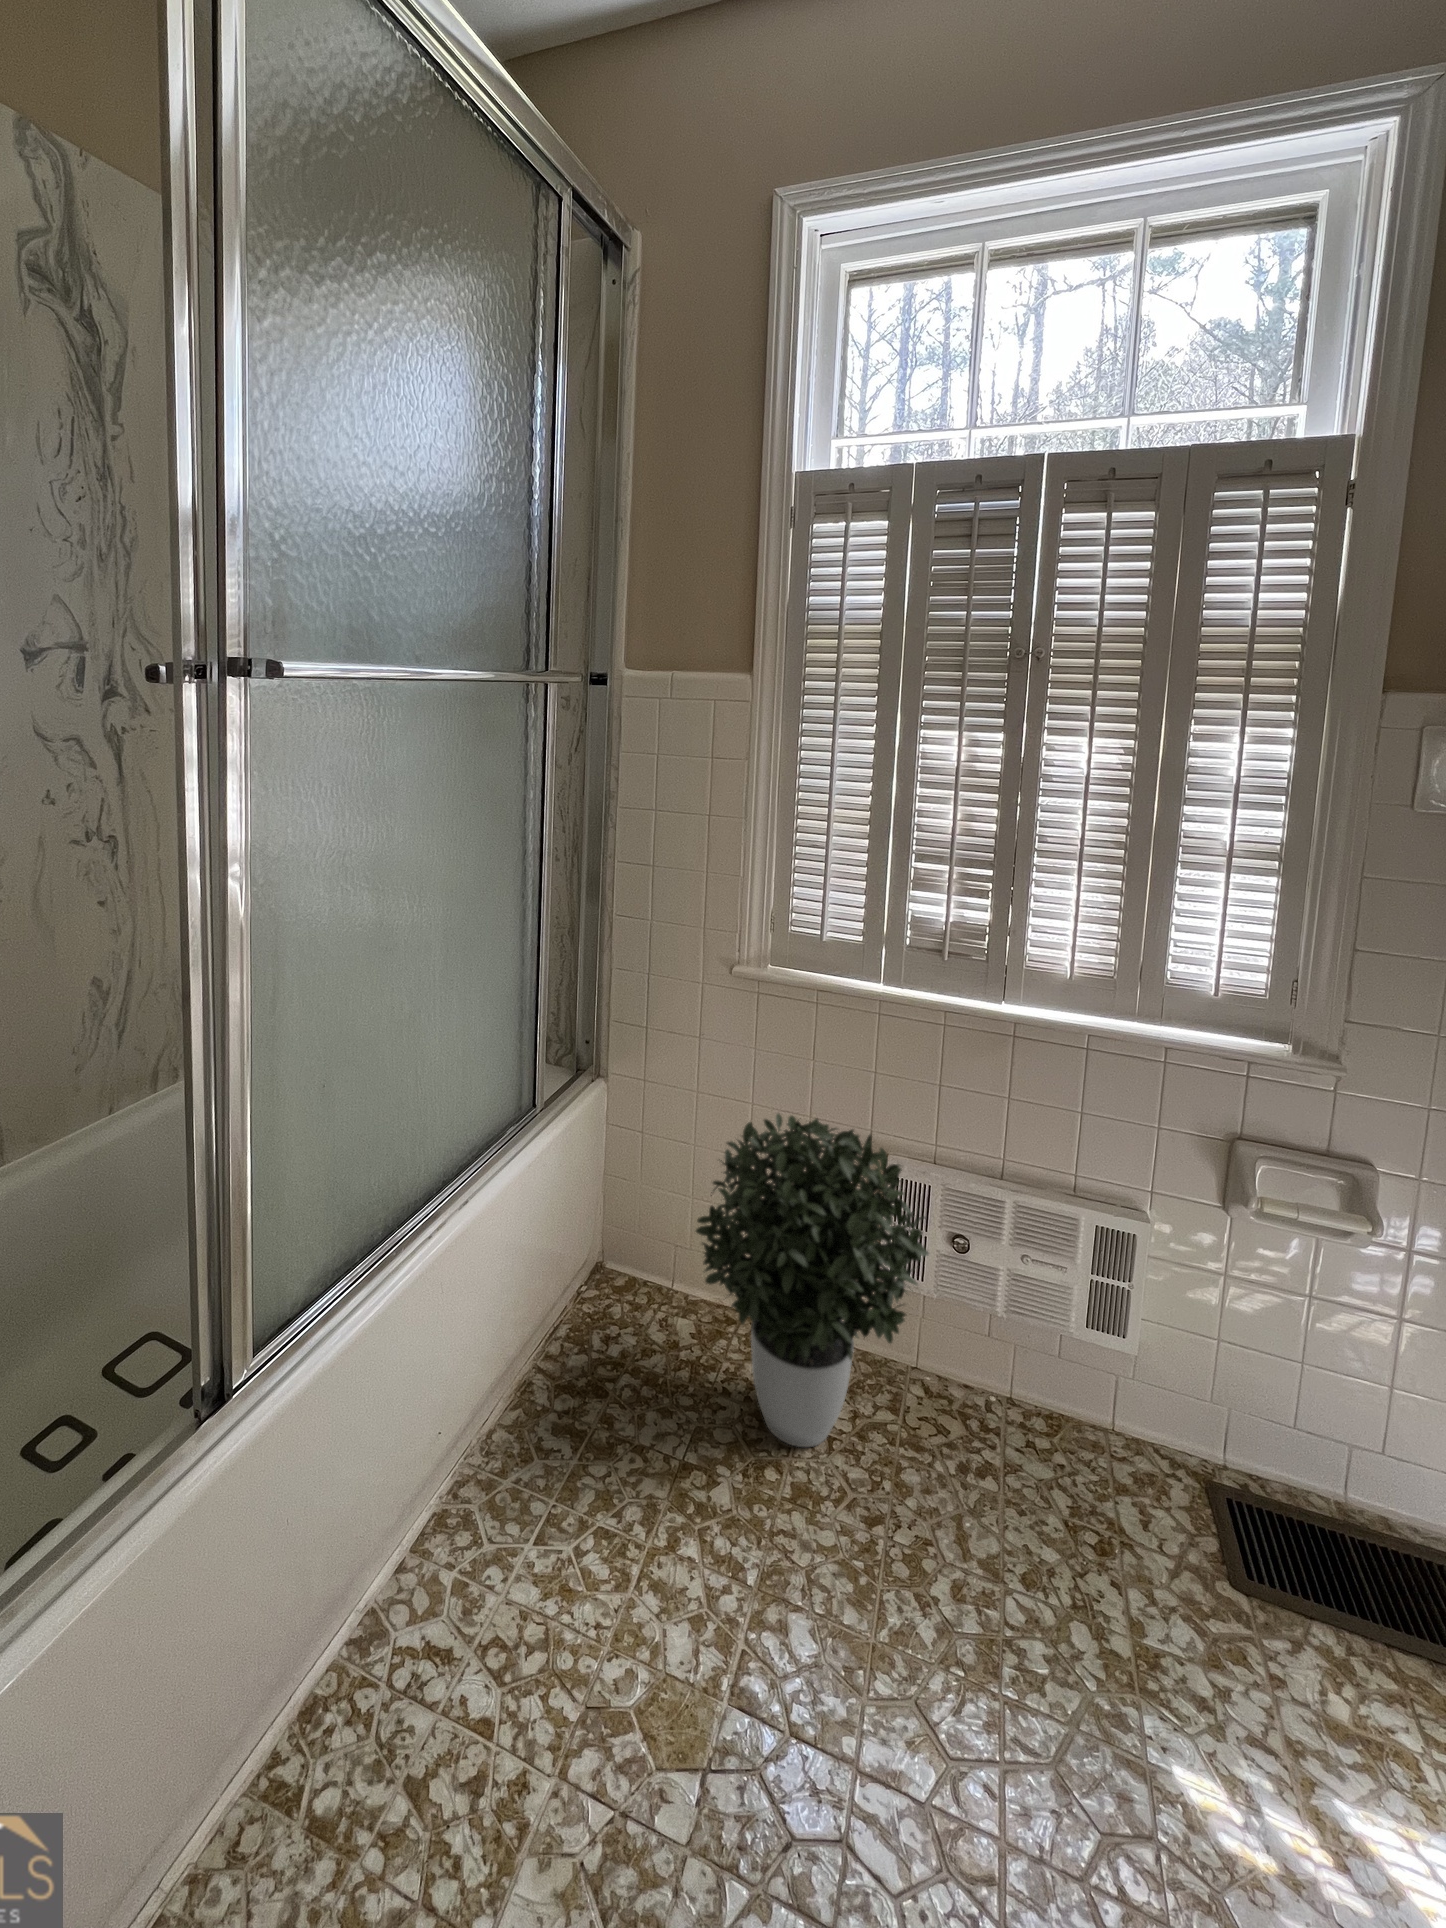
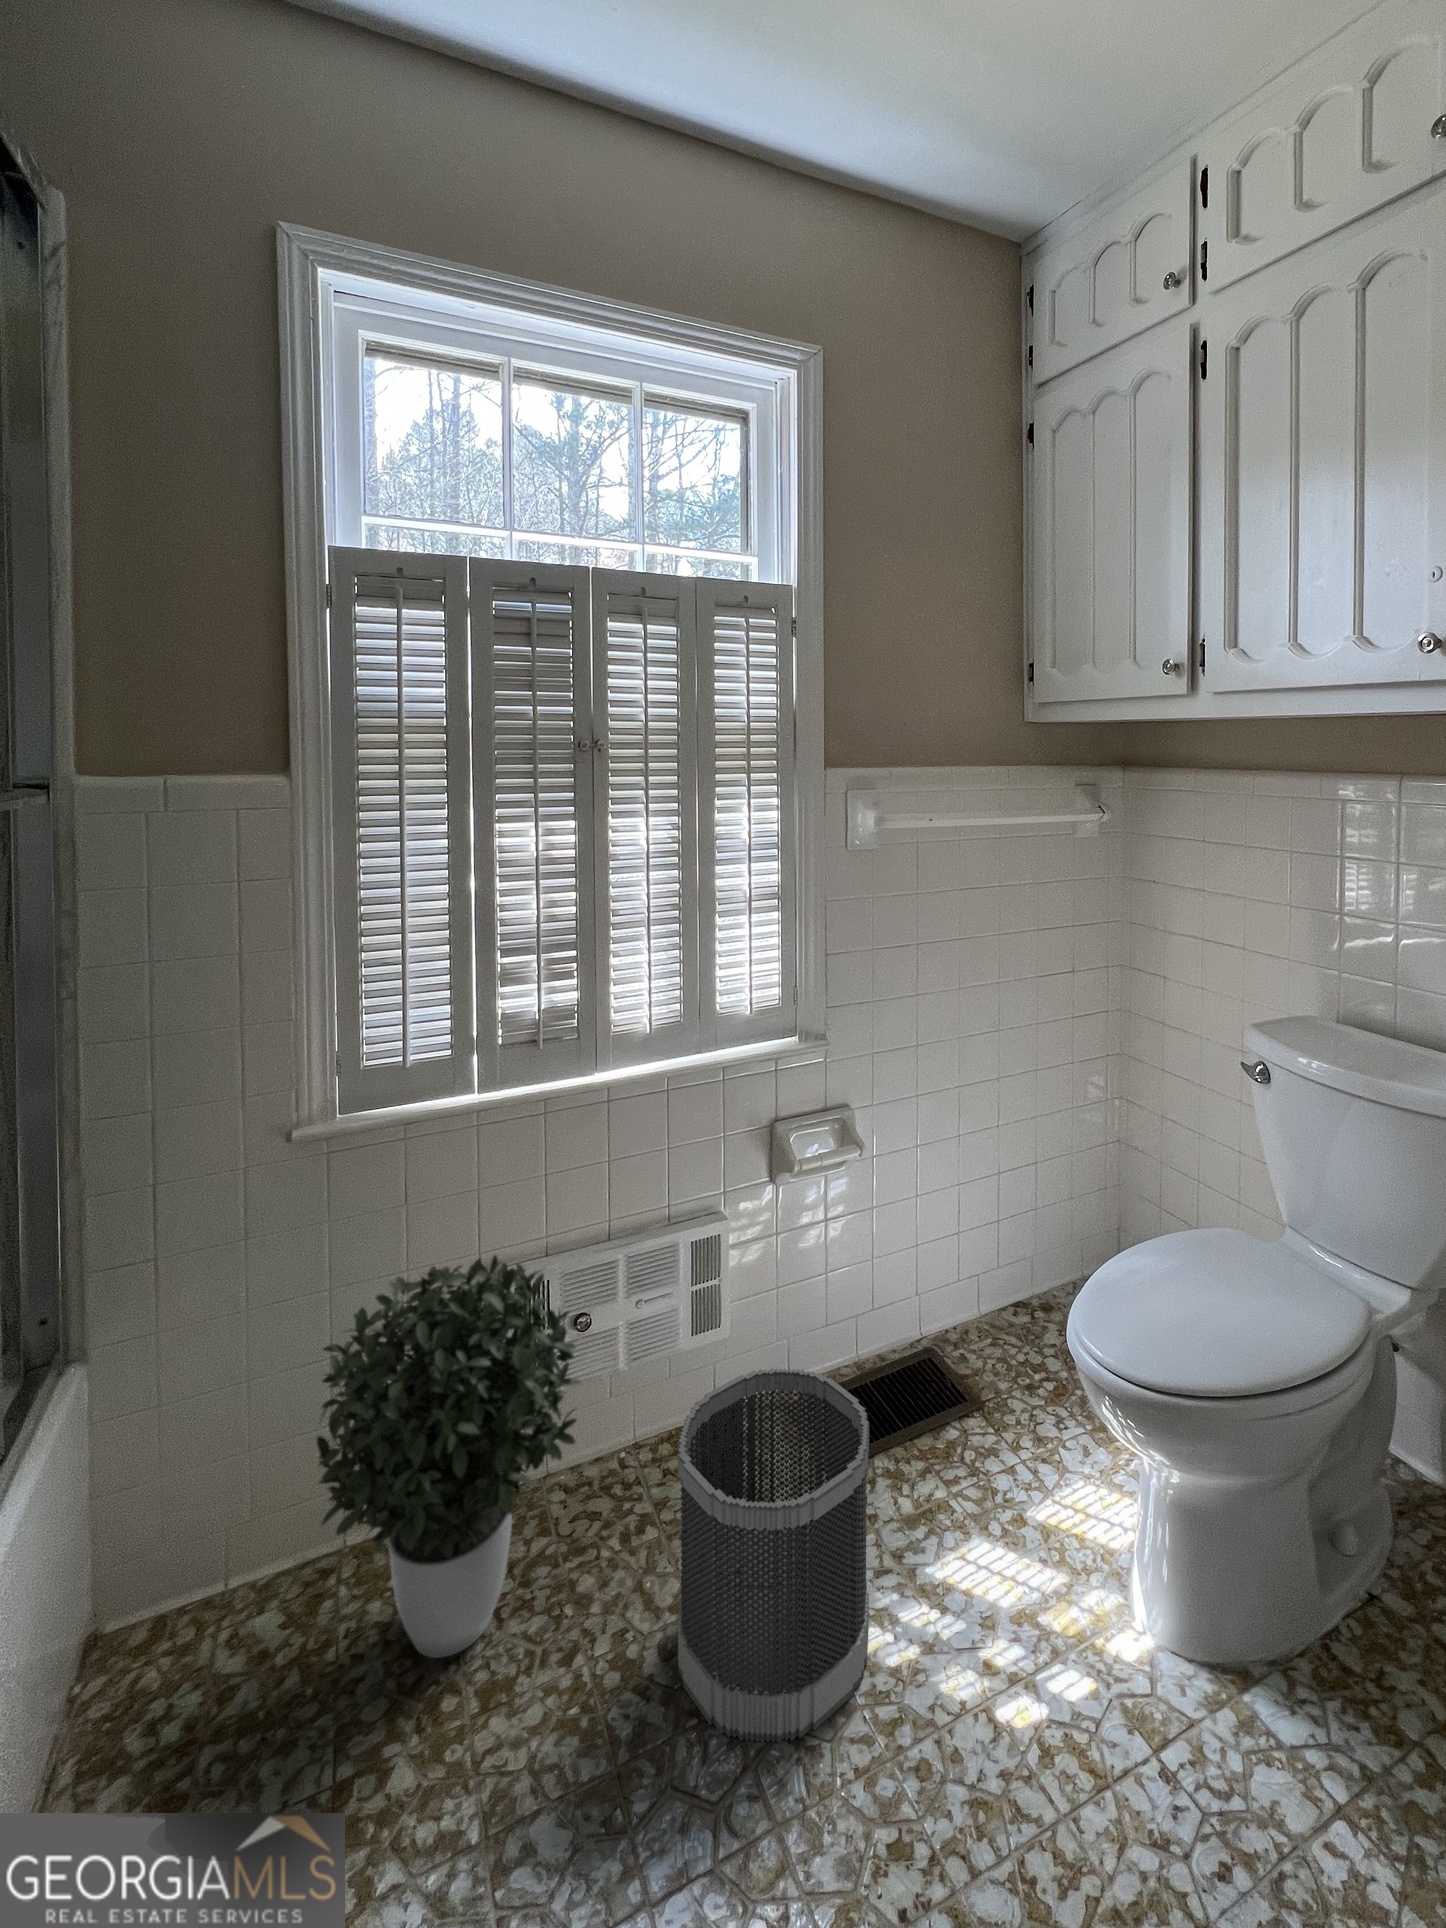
wastebasket: none [958,1372,1233,1807] -> present [678,1368,869,1743]

